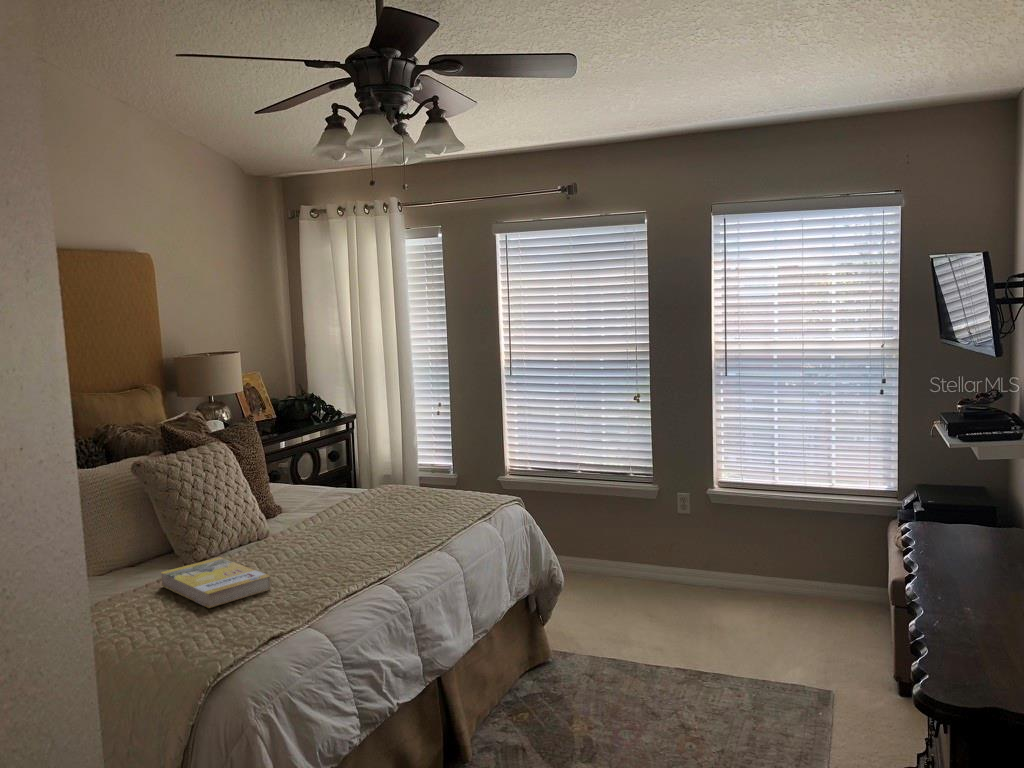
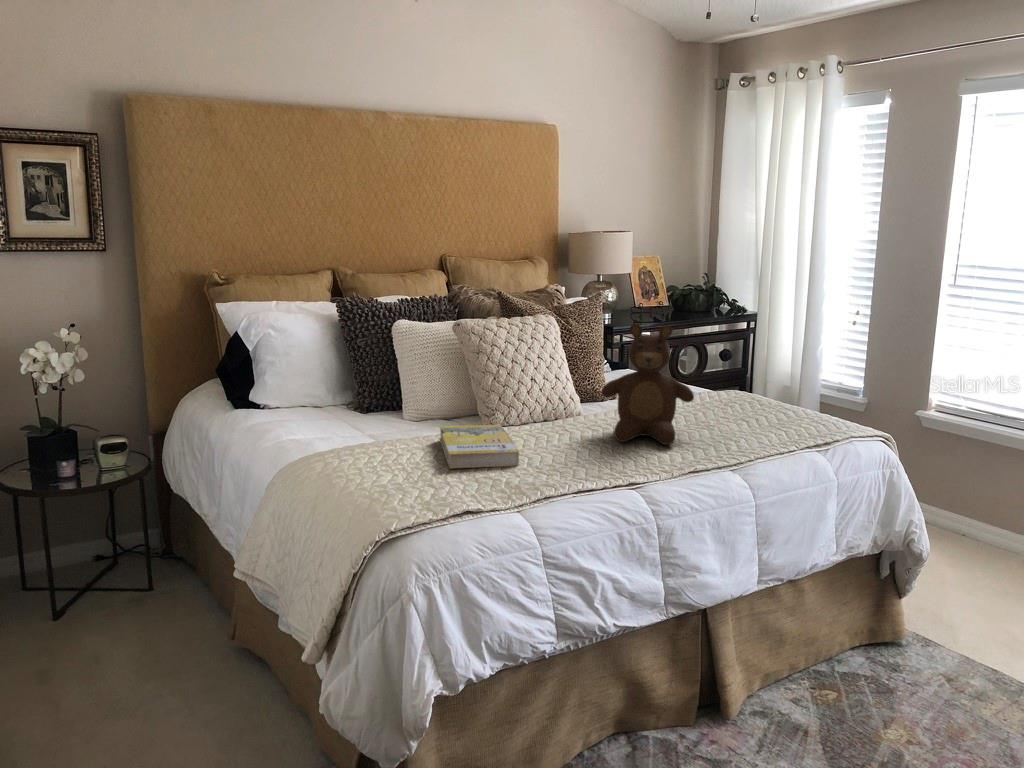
teddy bear: none [307,439,388,548] -> present [602,324,694,445]

